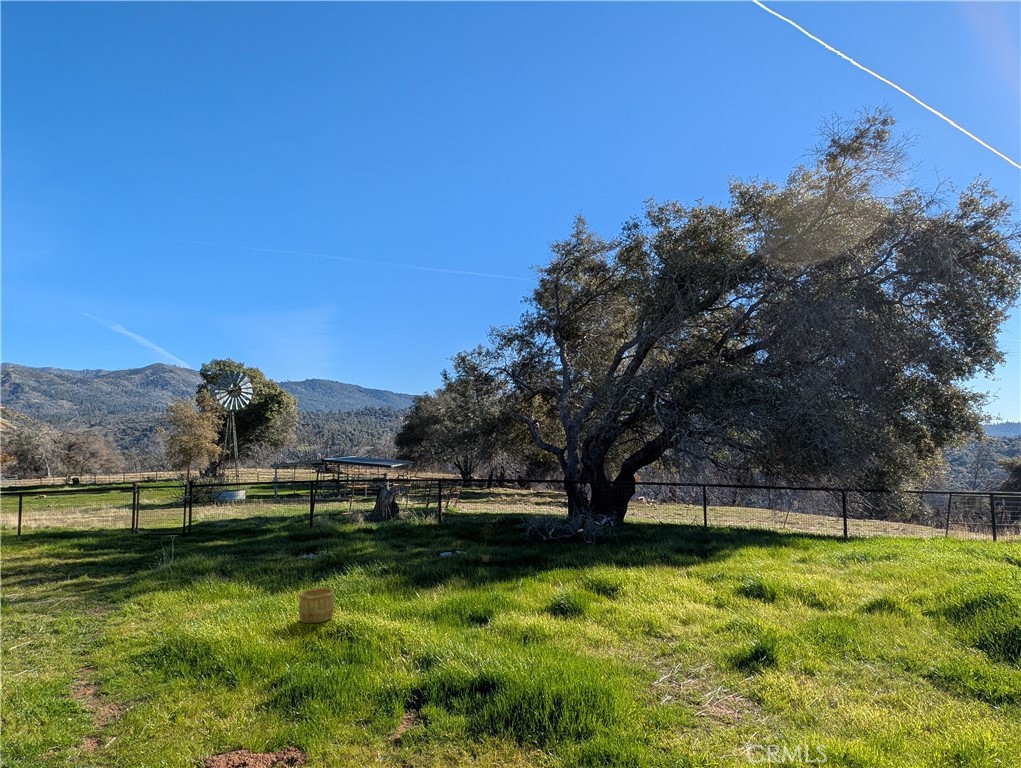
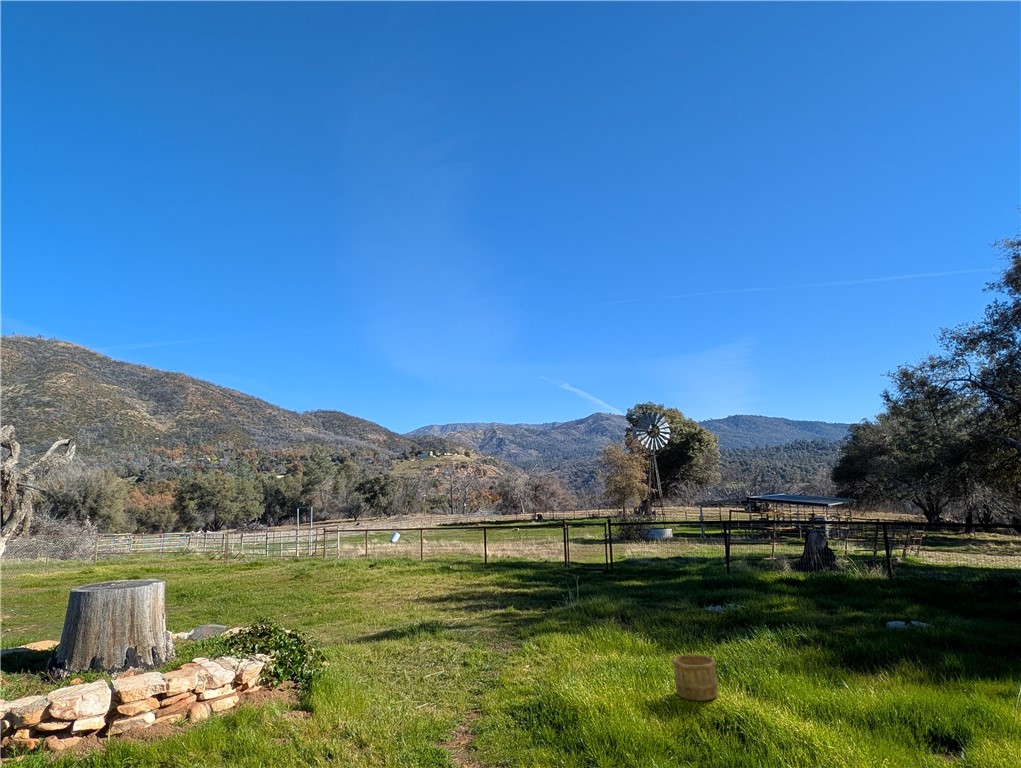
potted plant: present [481,526,494,562] -> none [952,587,982,647]

